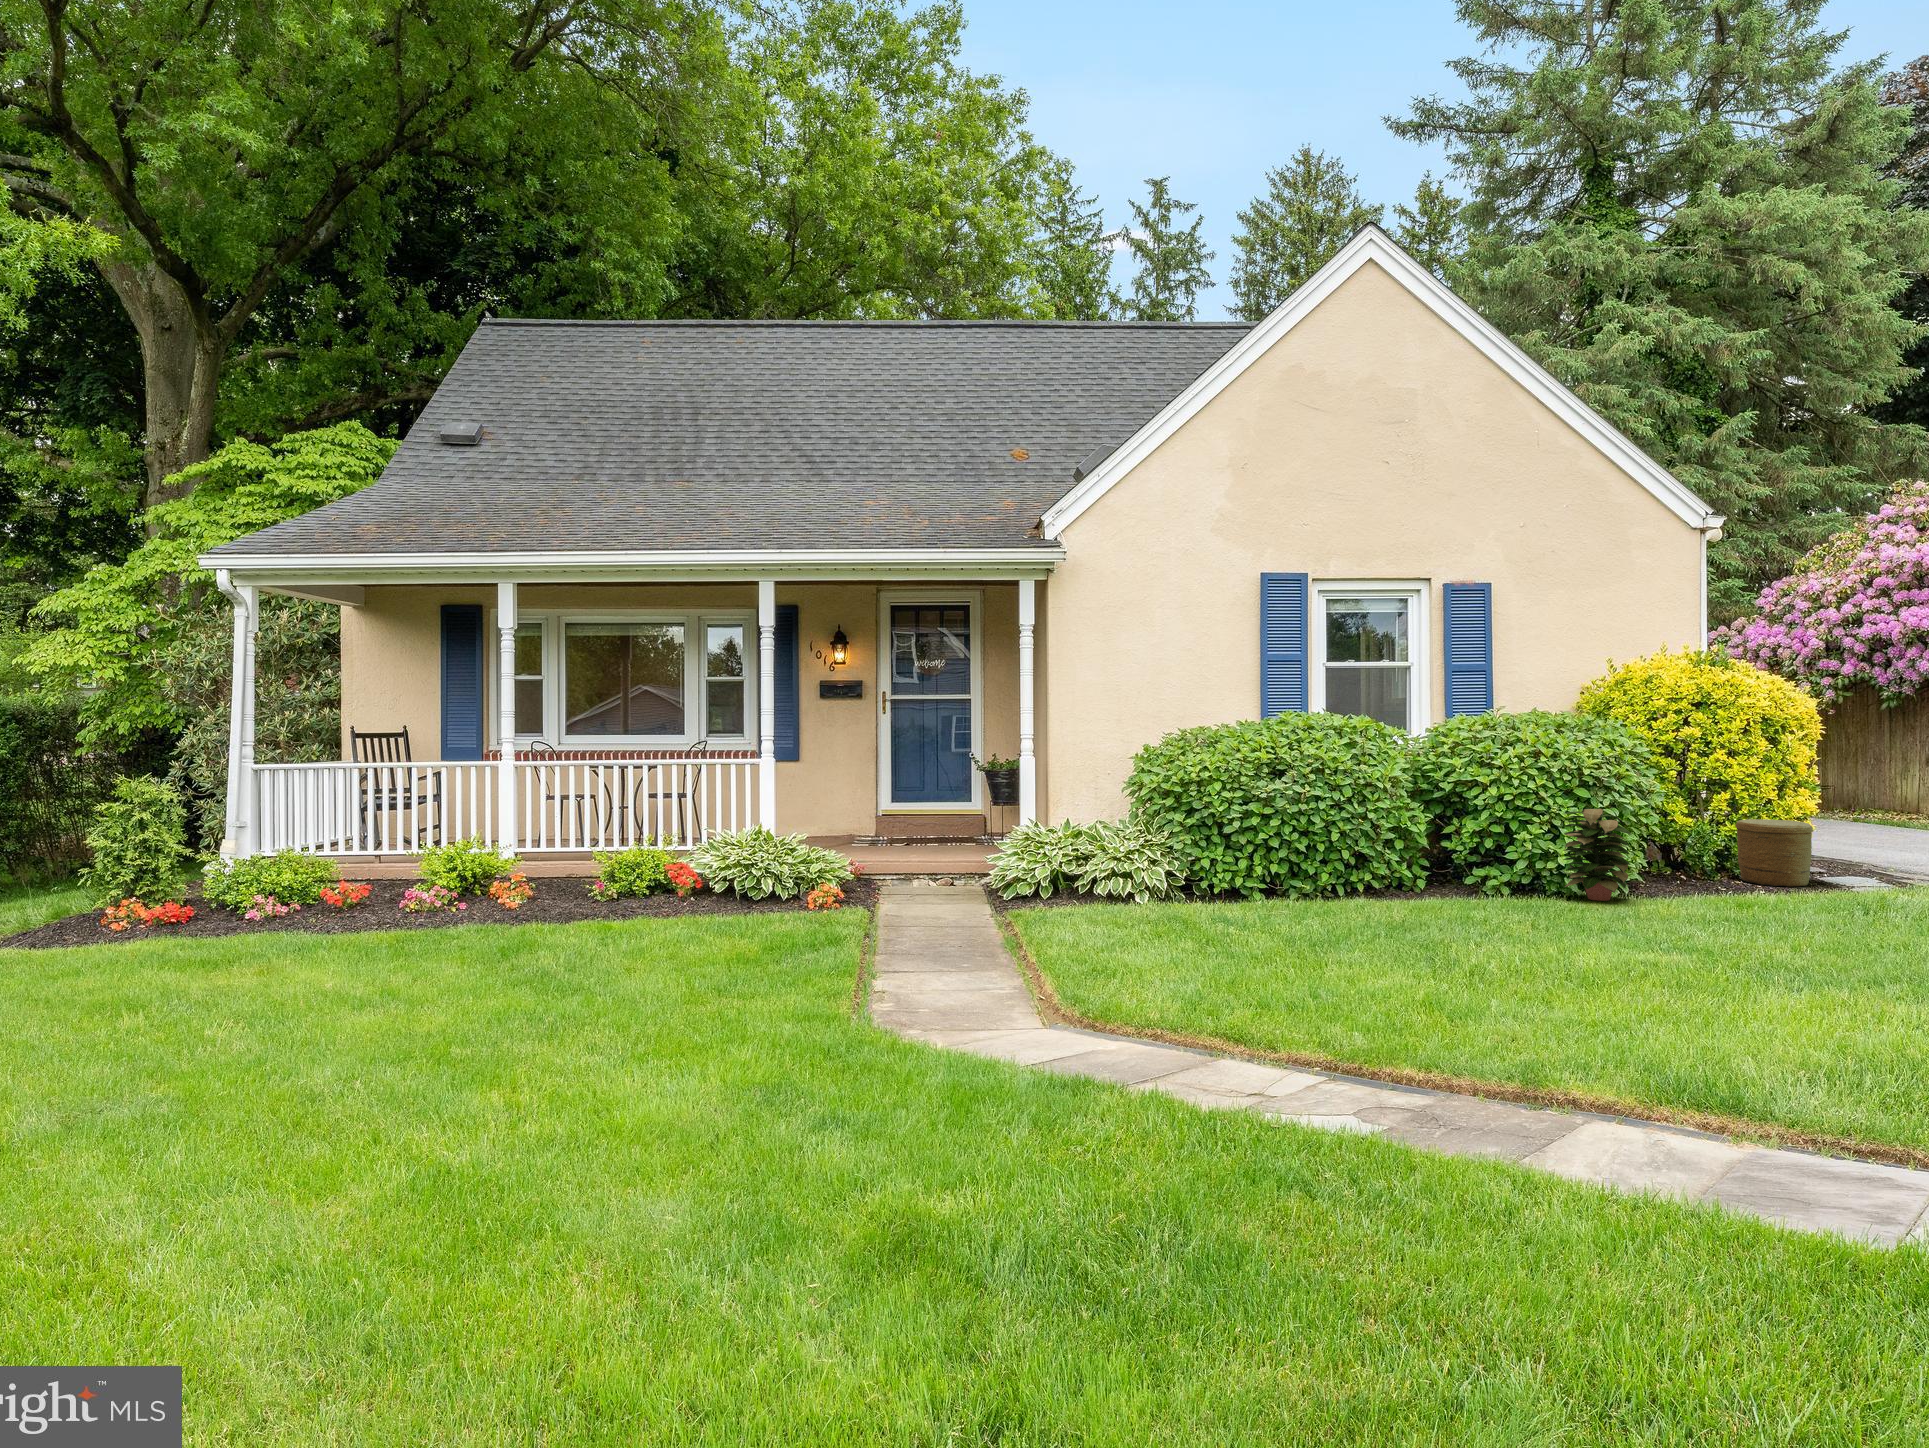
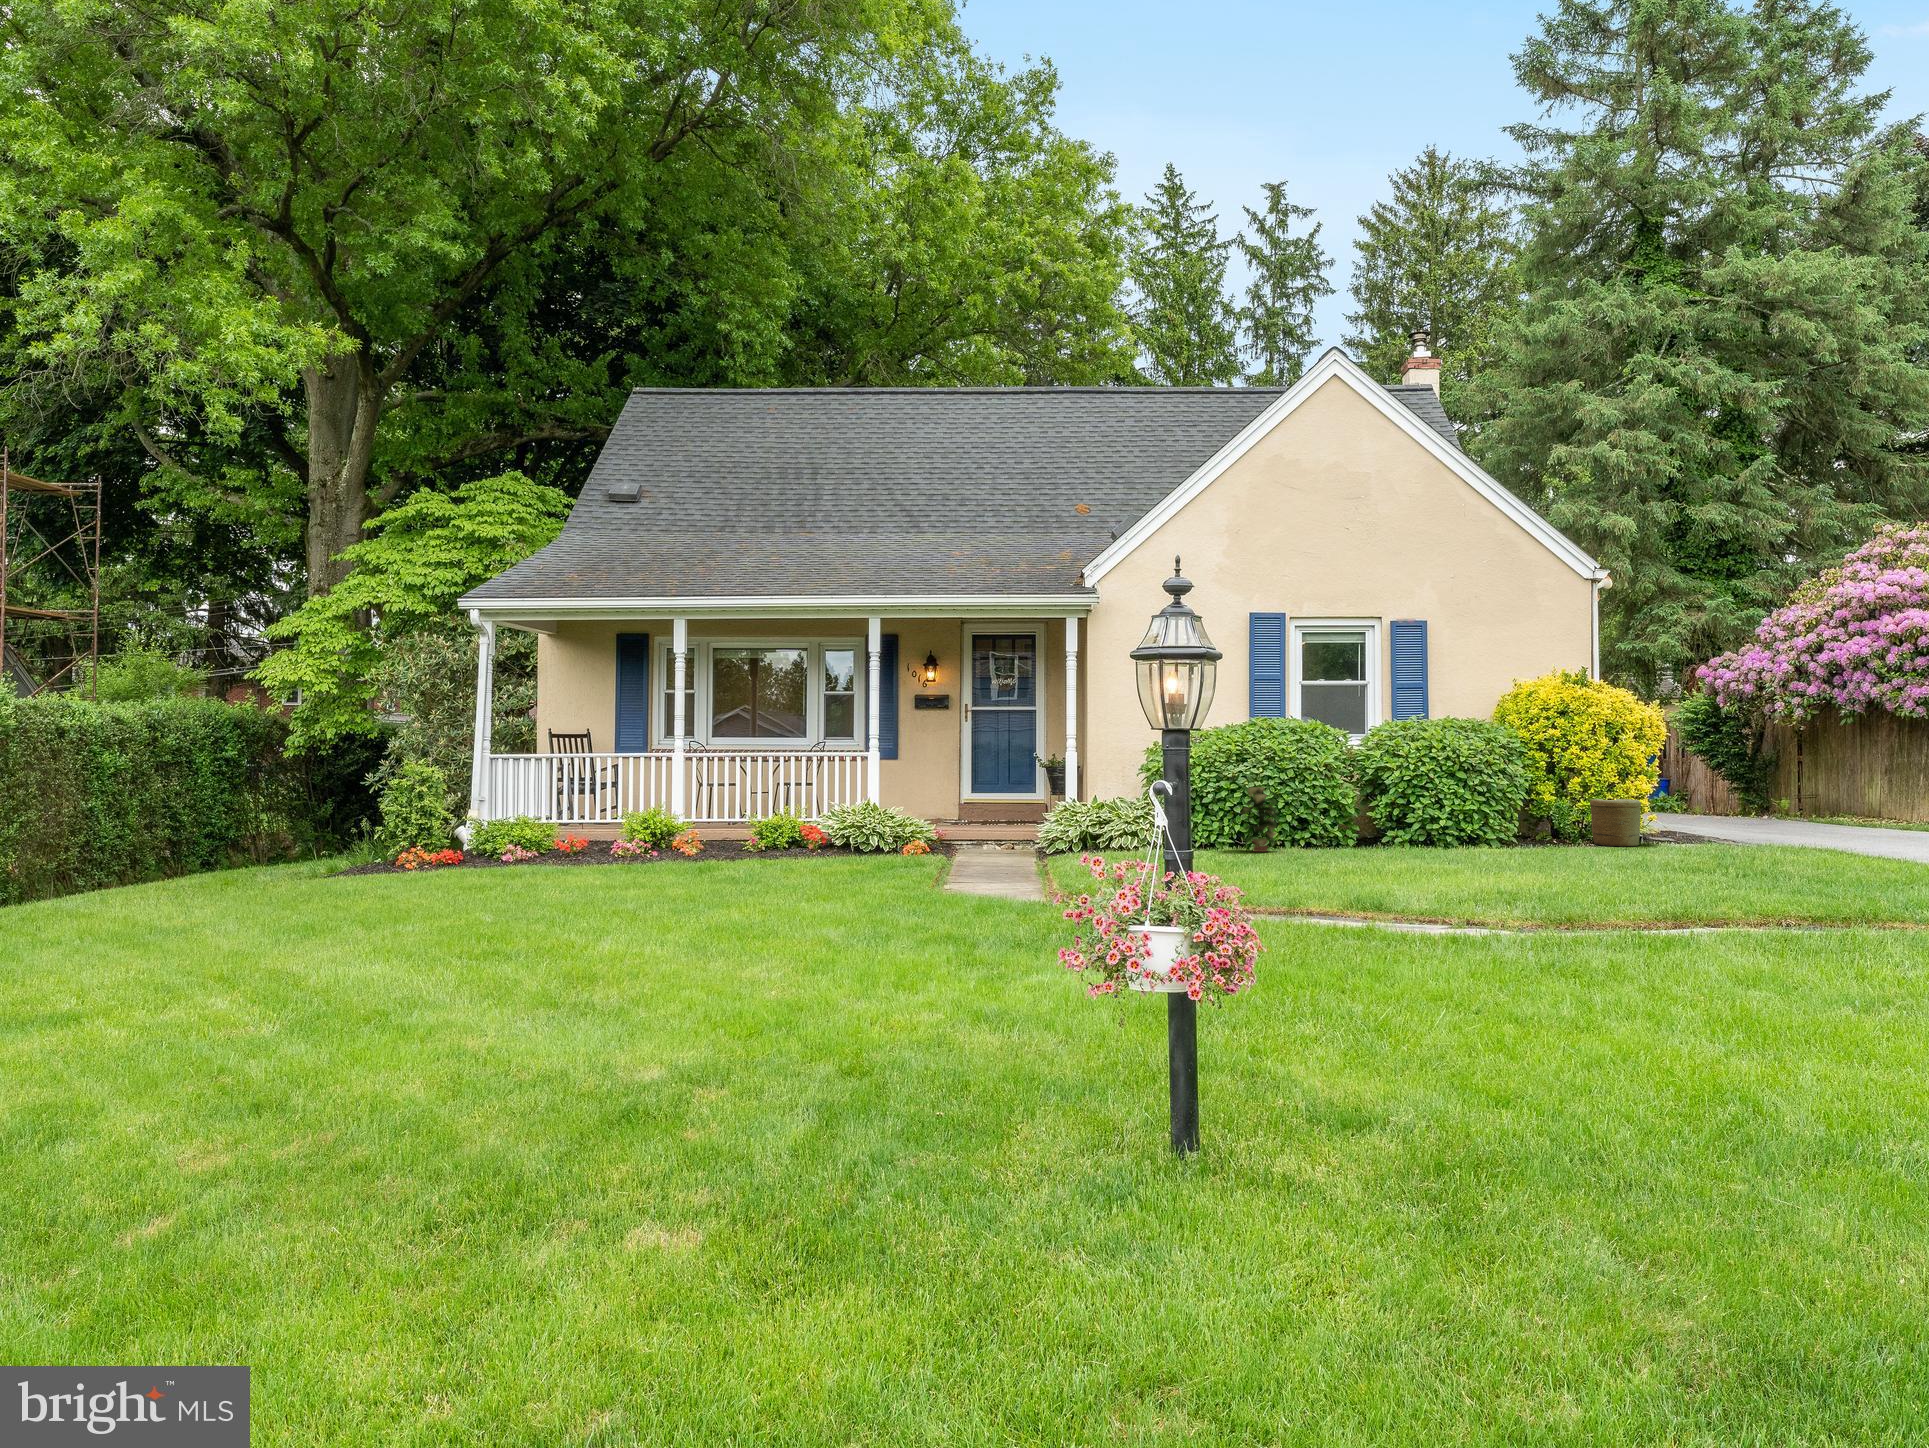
decorative plant: present [1563,809,1631,901] -> present [1240,787,1277,852]

